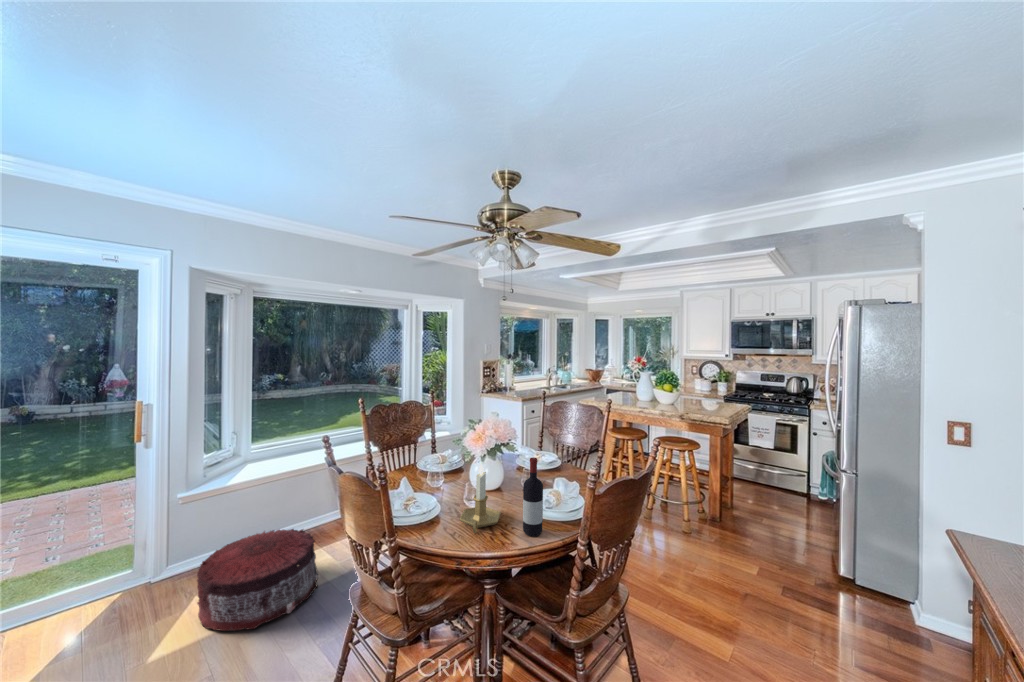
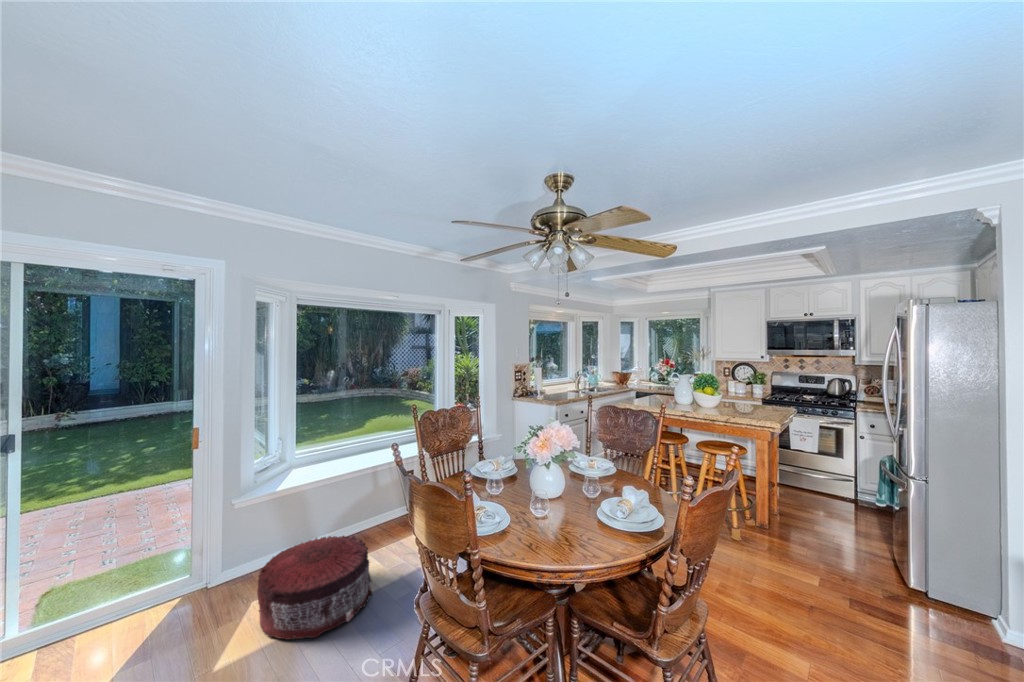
wine bottle: present [523,457,543,537] -> none [600,467,621,548]
candlestick: present [460,464,501,533] -> none [533,472,572,544]

